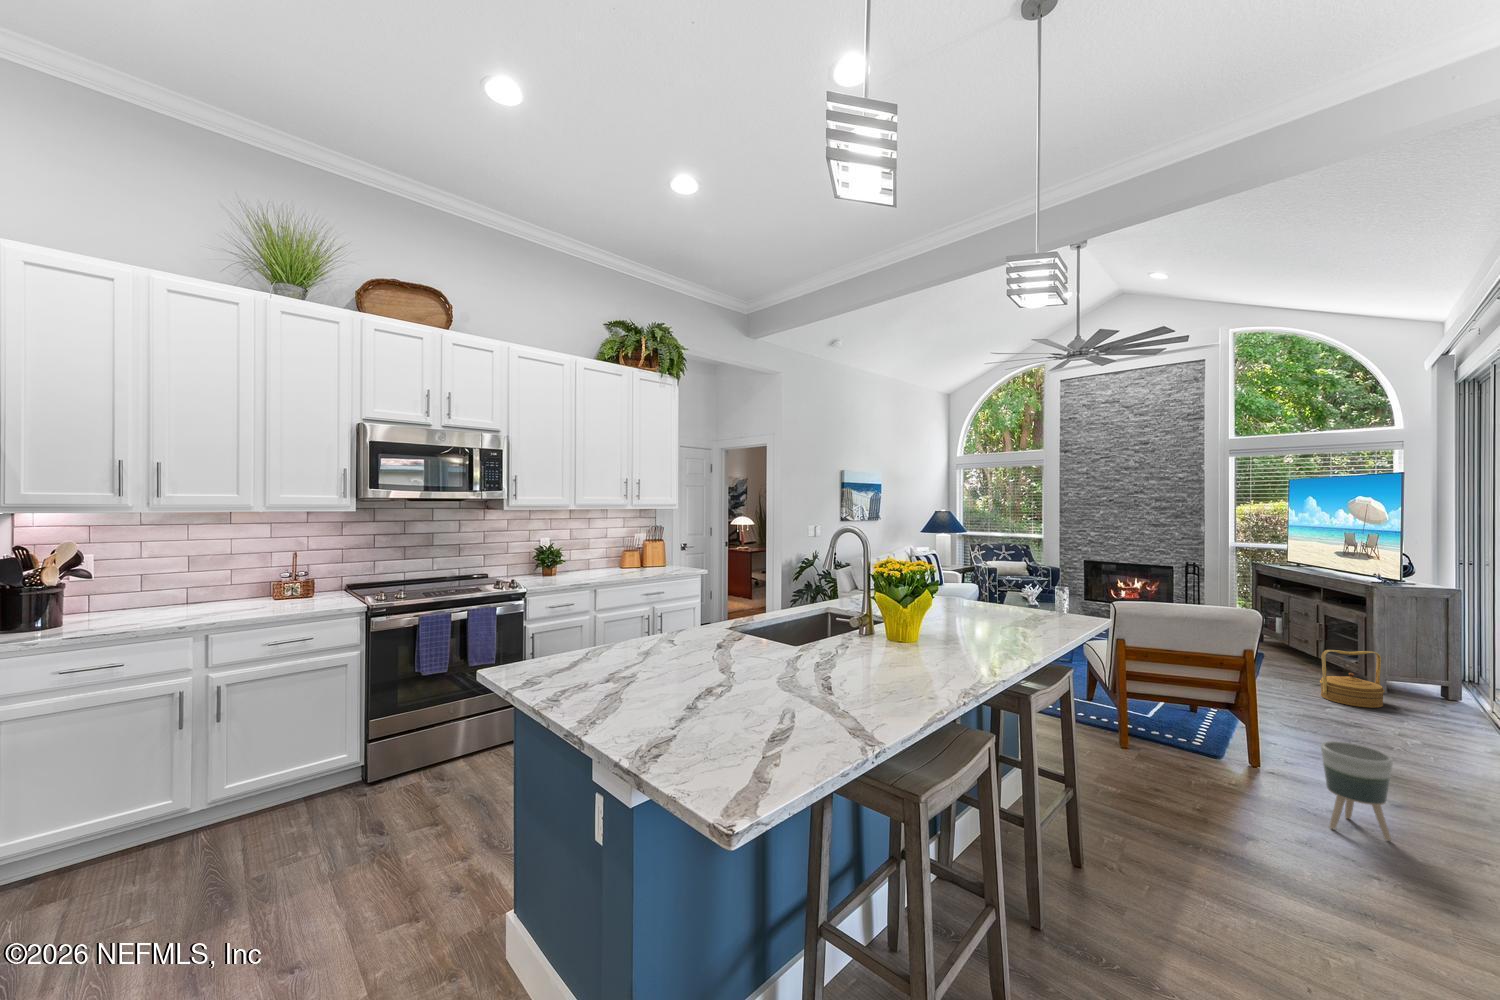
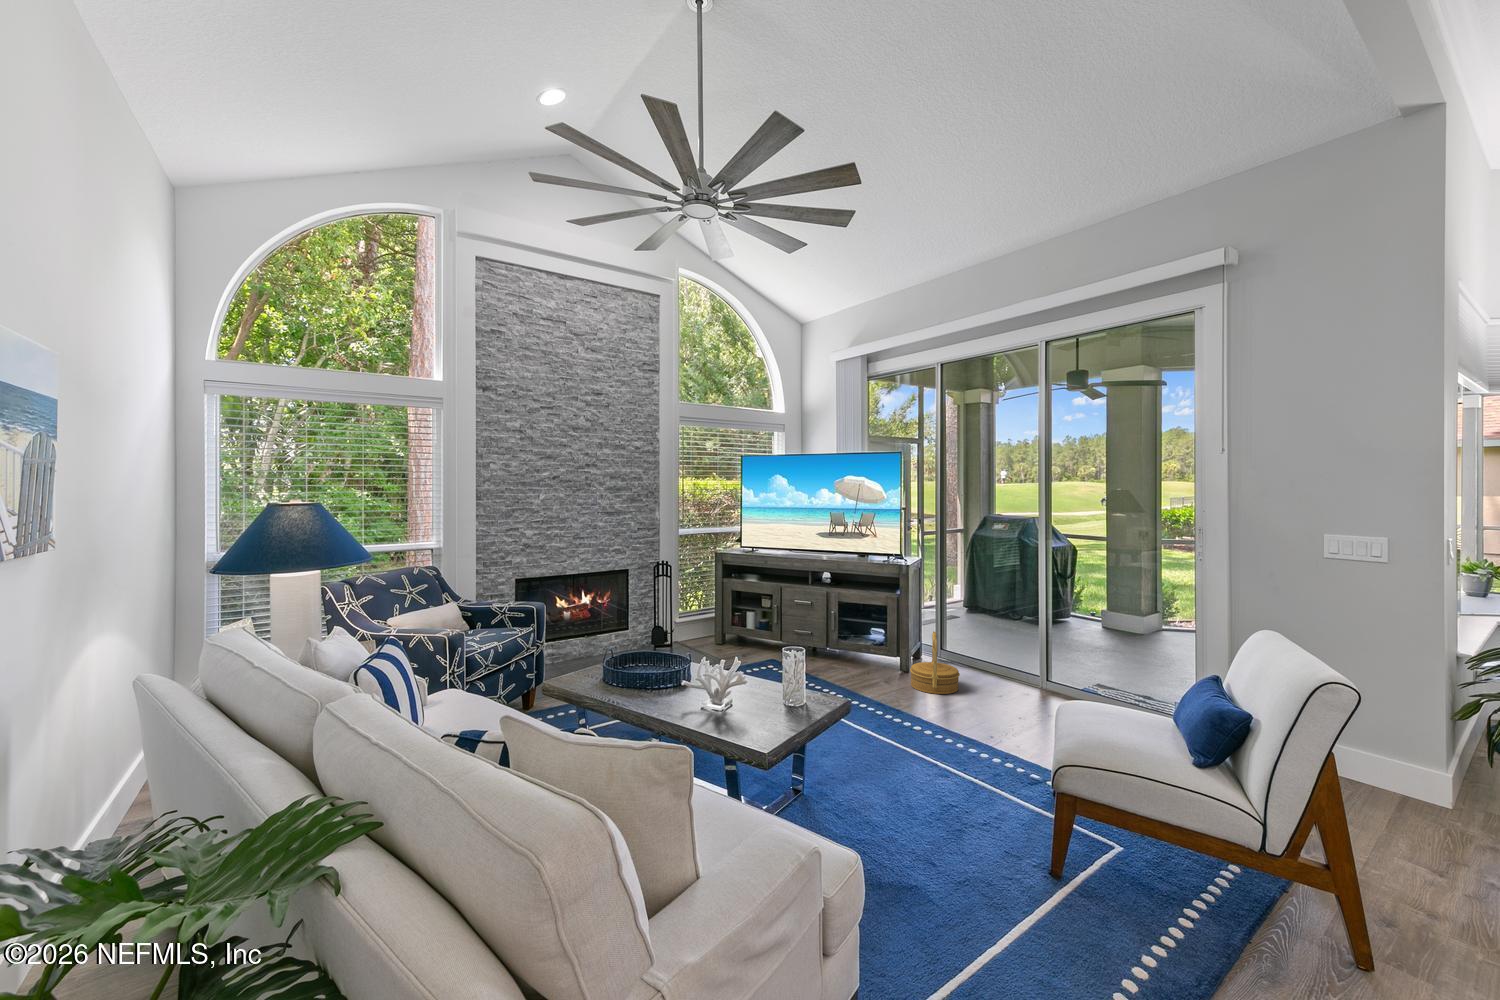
planter: present [1321,741,1393,841] -> none [1389,750,1475,862]

